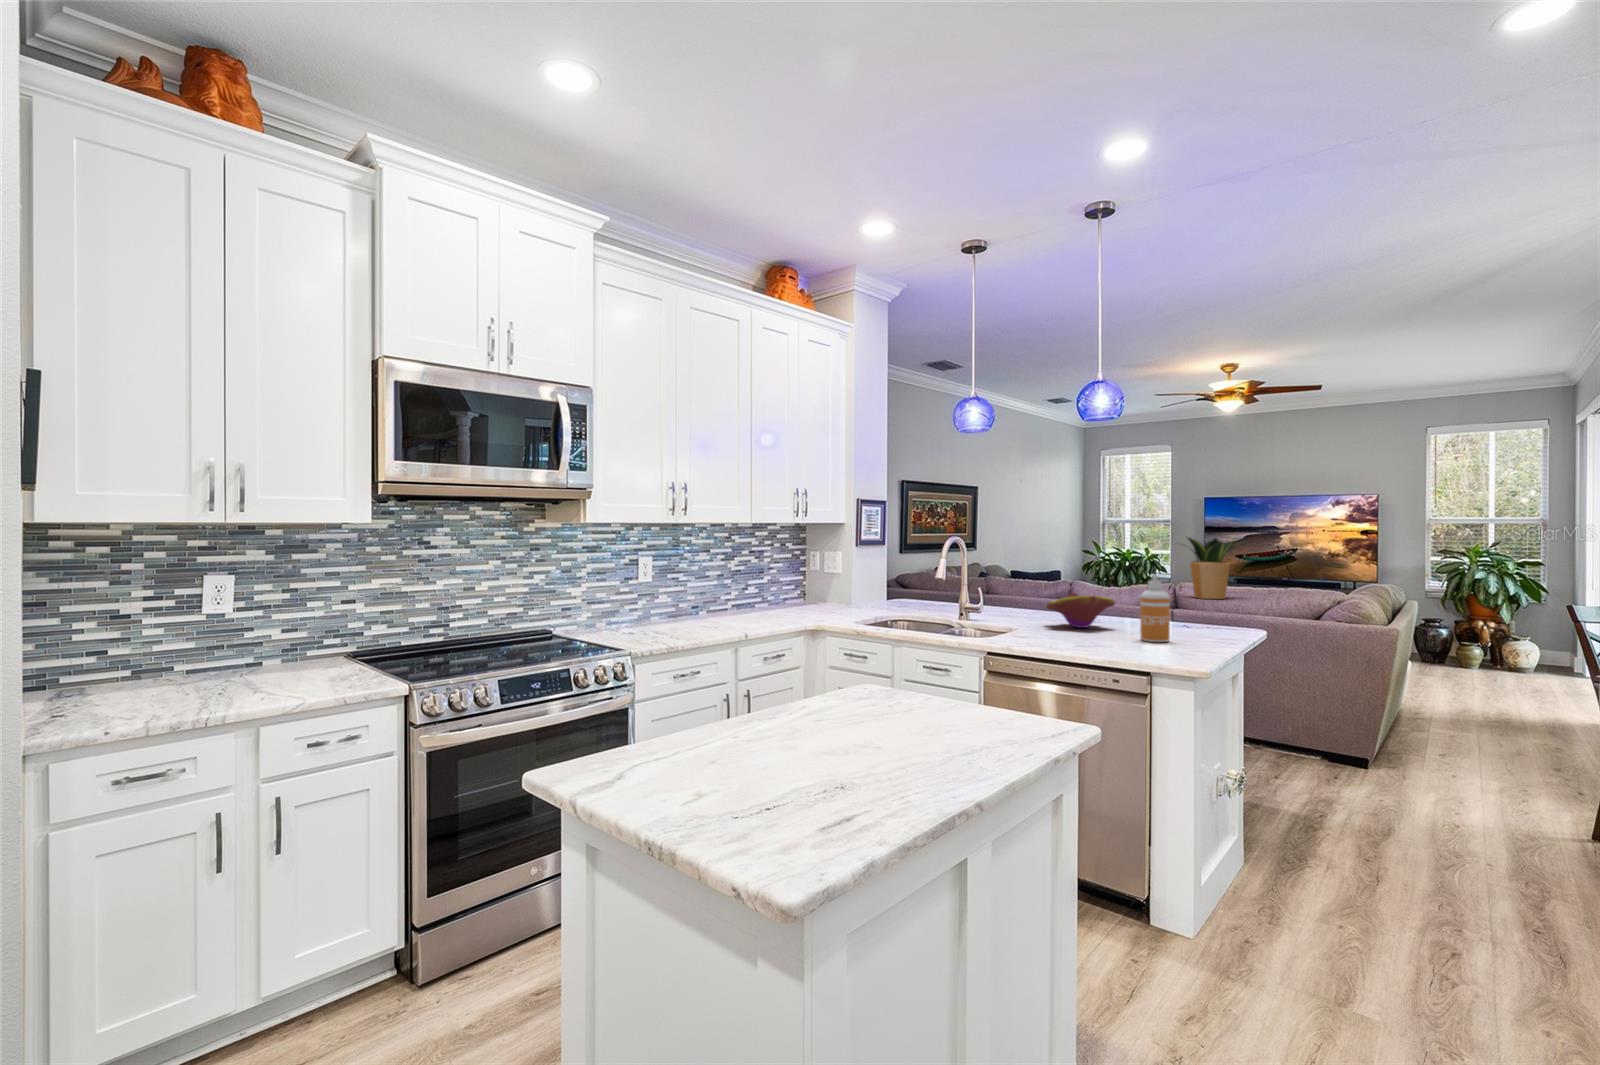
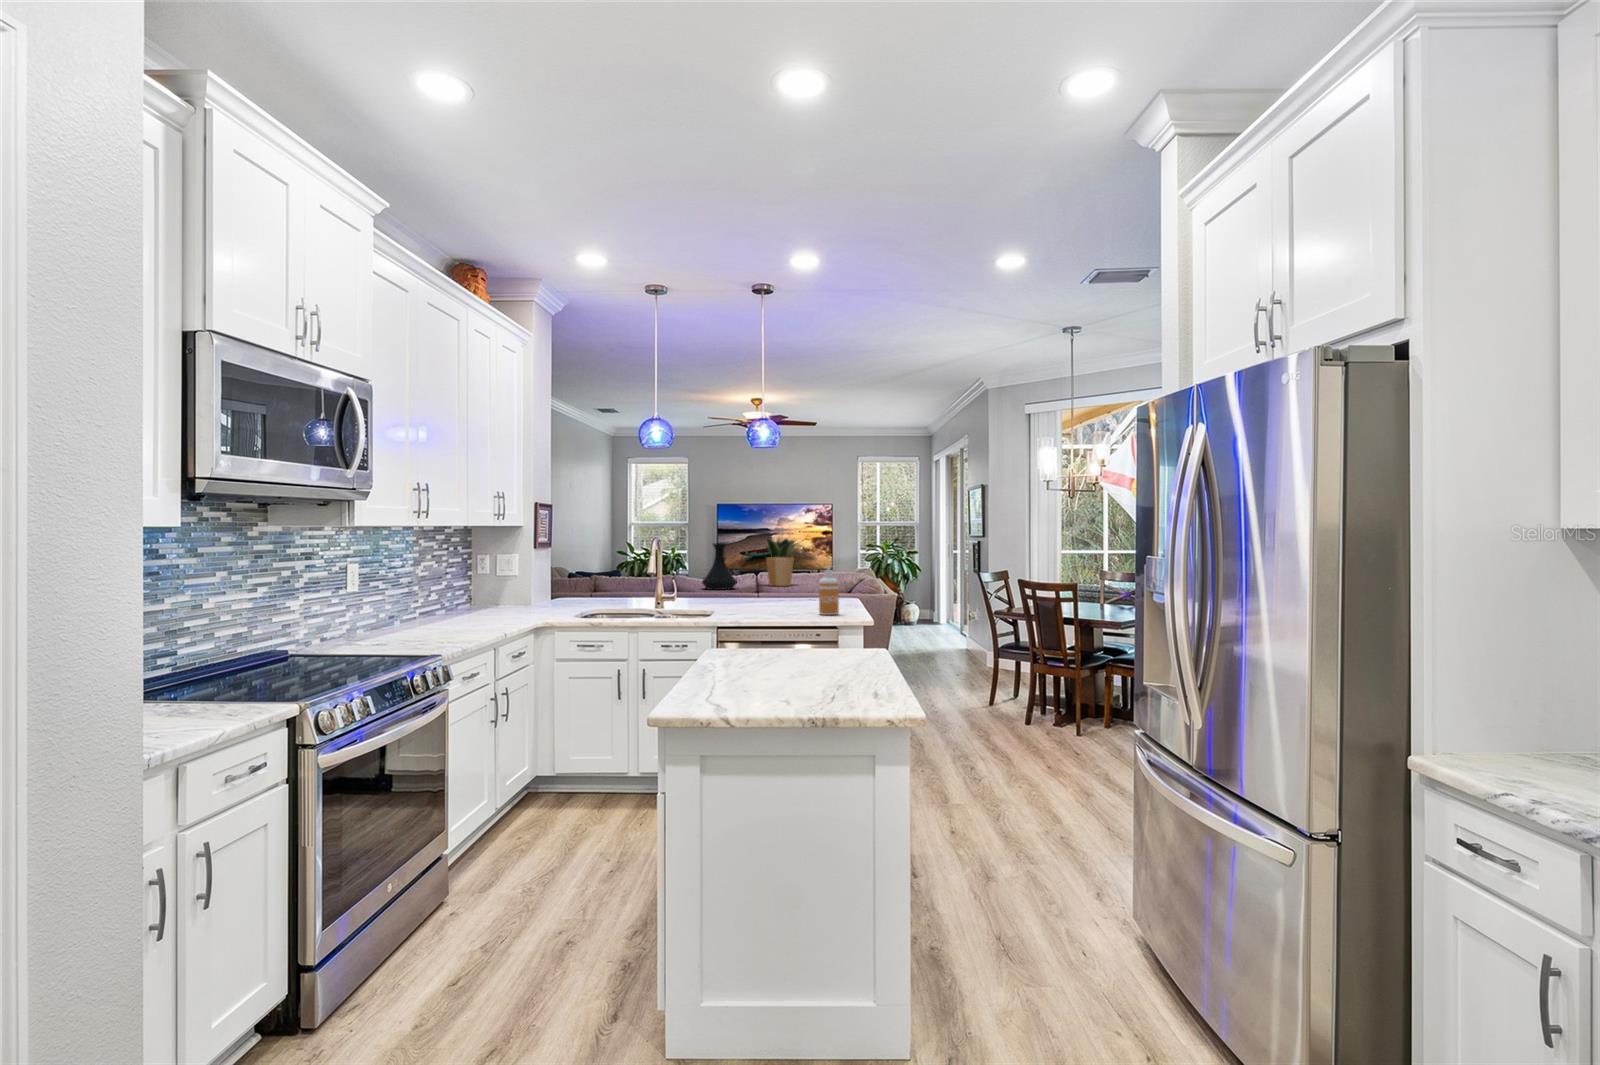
vase: none [1095,543,1141,599] -> present [702,543,737,590]
decorative bowl: present [1046,593,1115,628] -> none [734,583,785,610]

